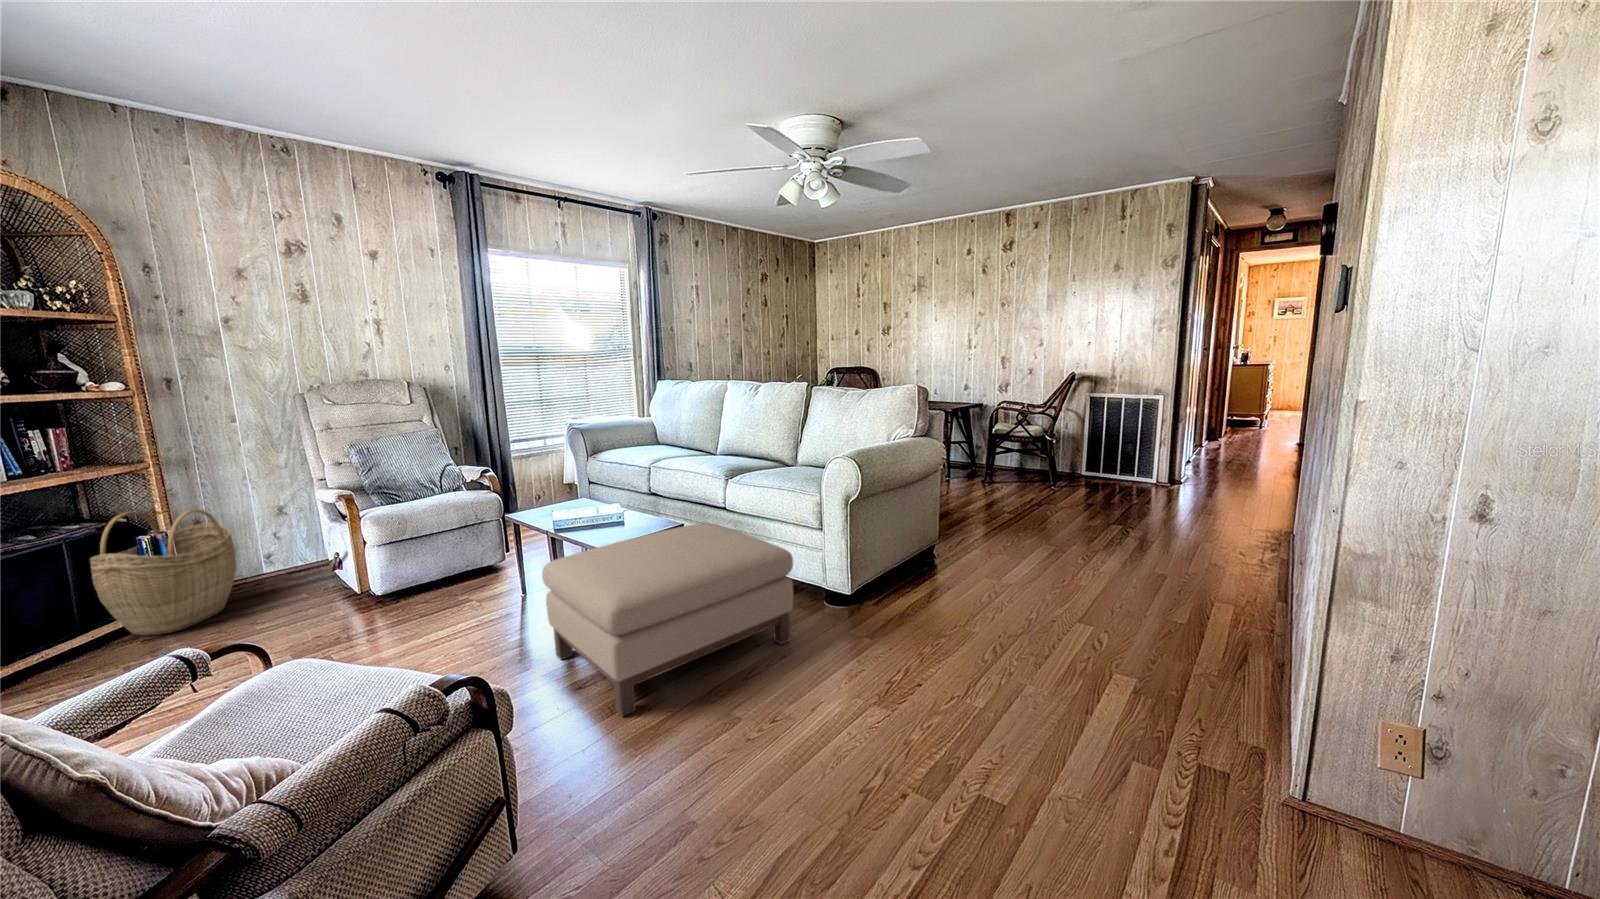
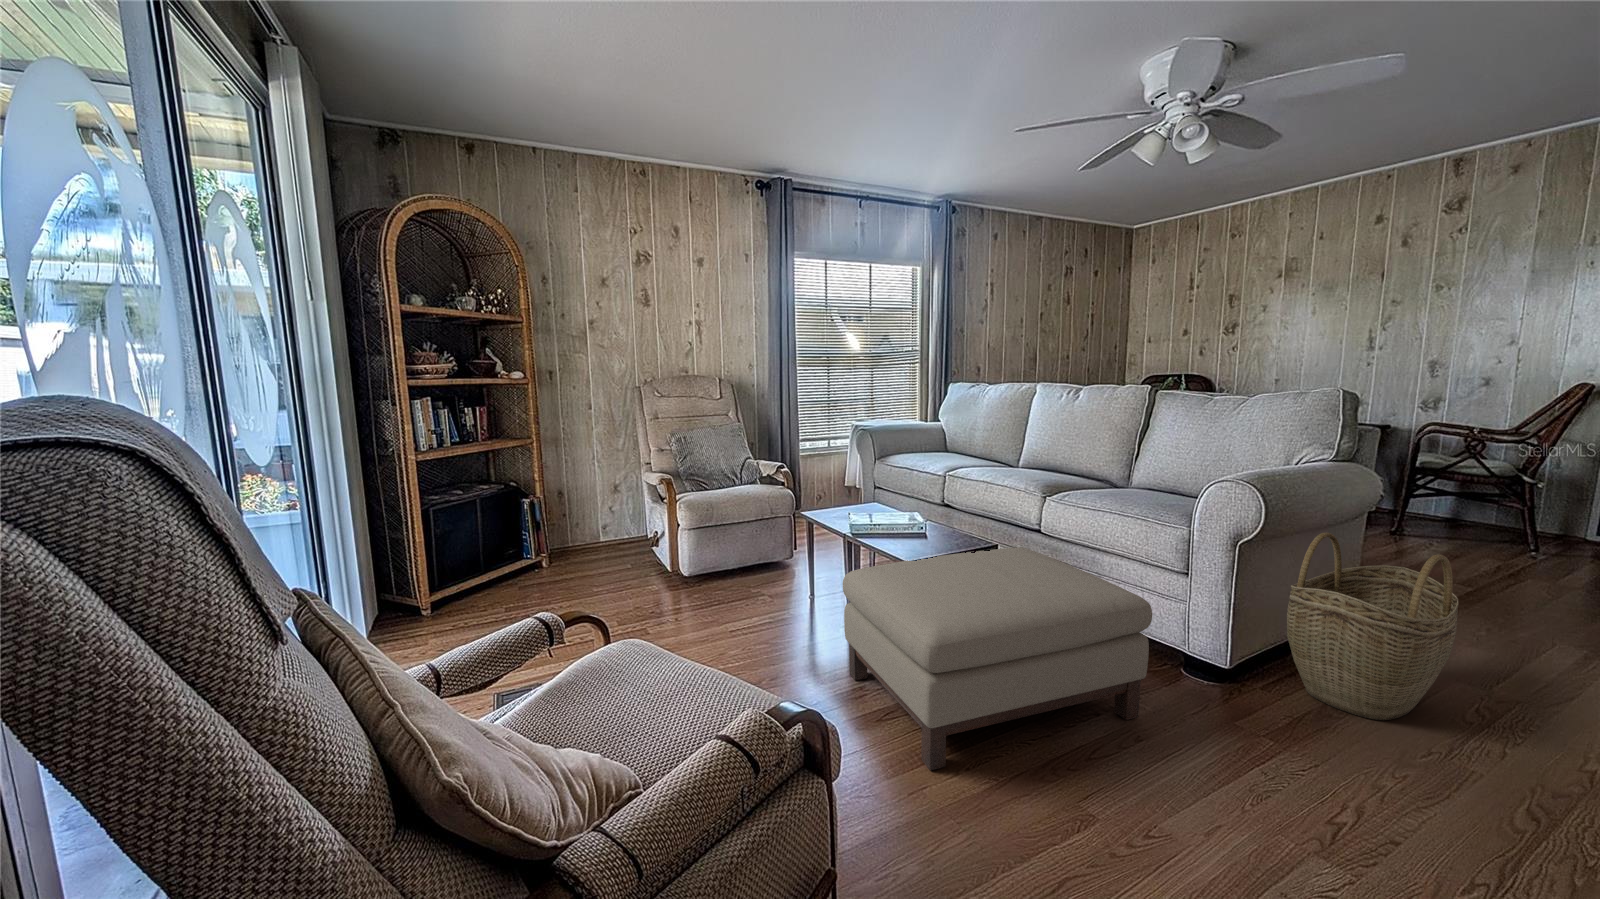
woven basket: present [90,509,237,636] -> present [1287,533,1458,720]

